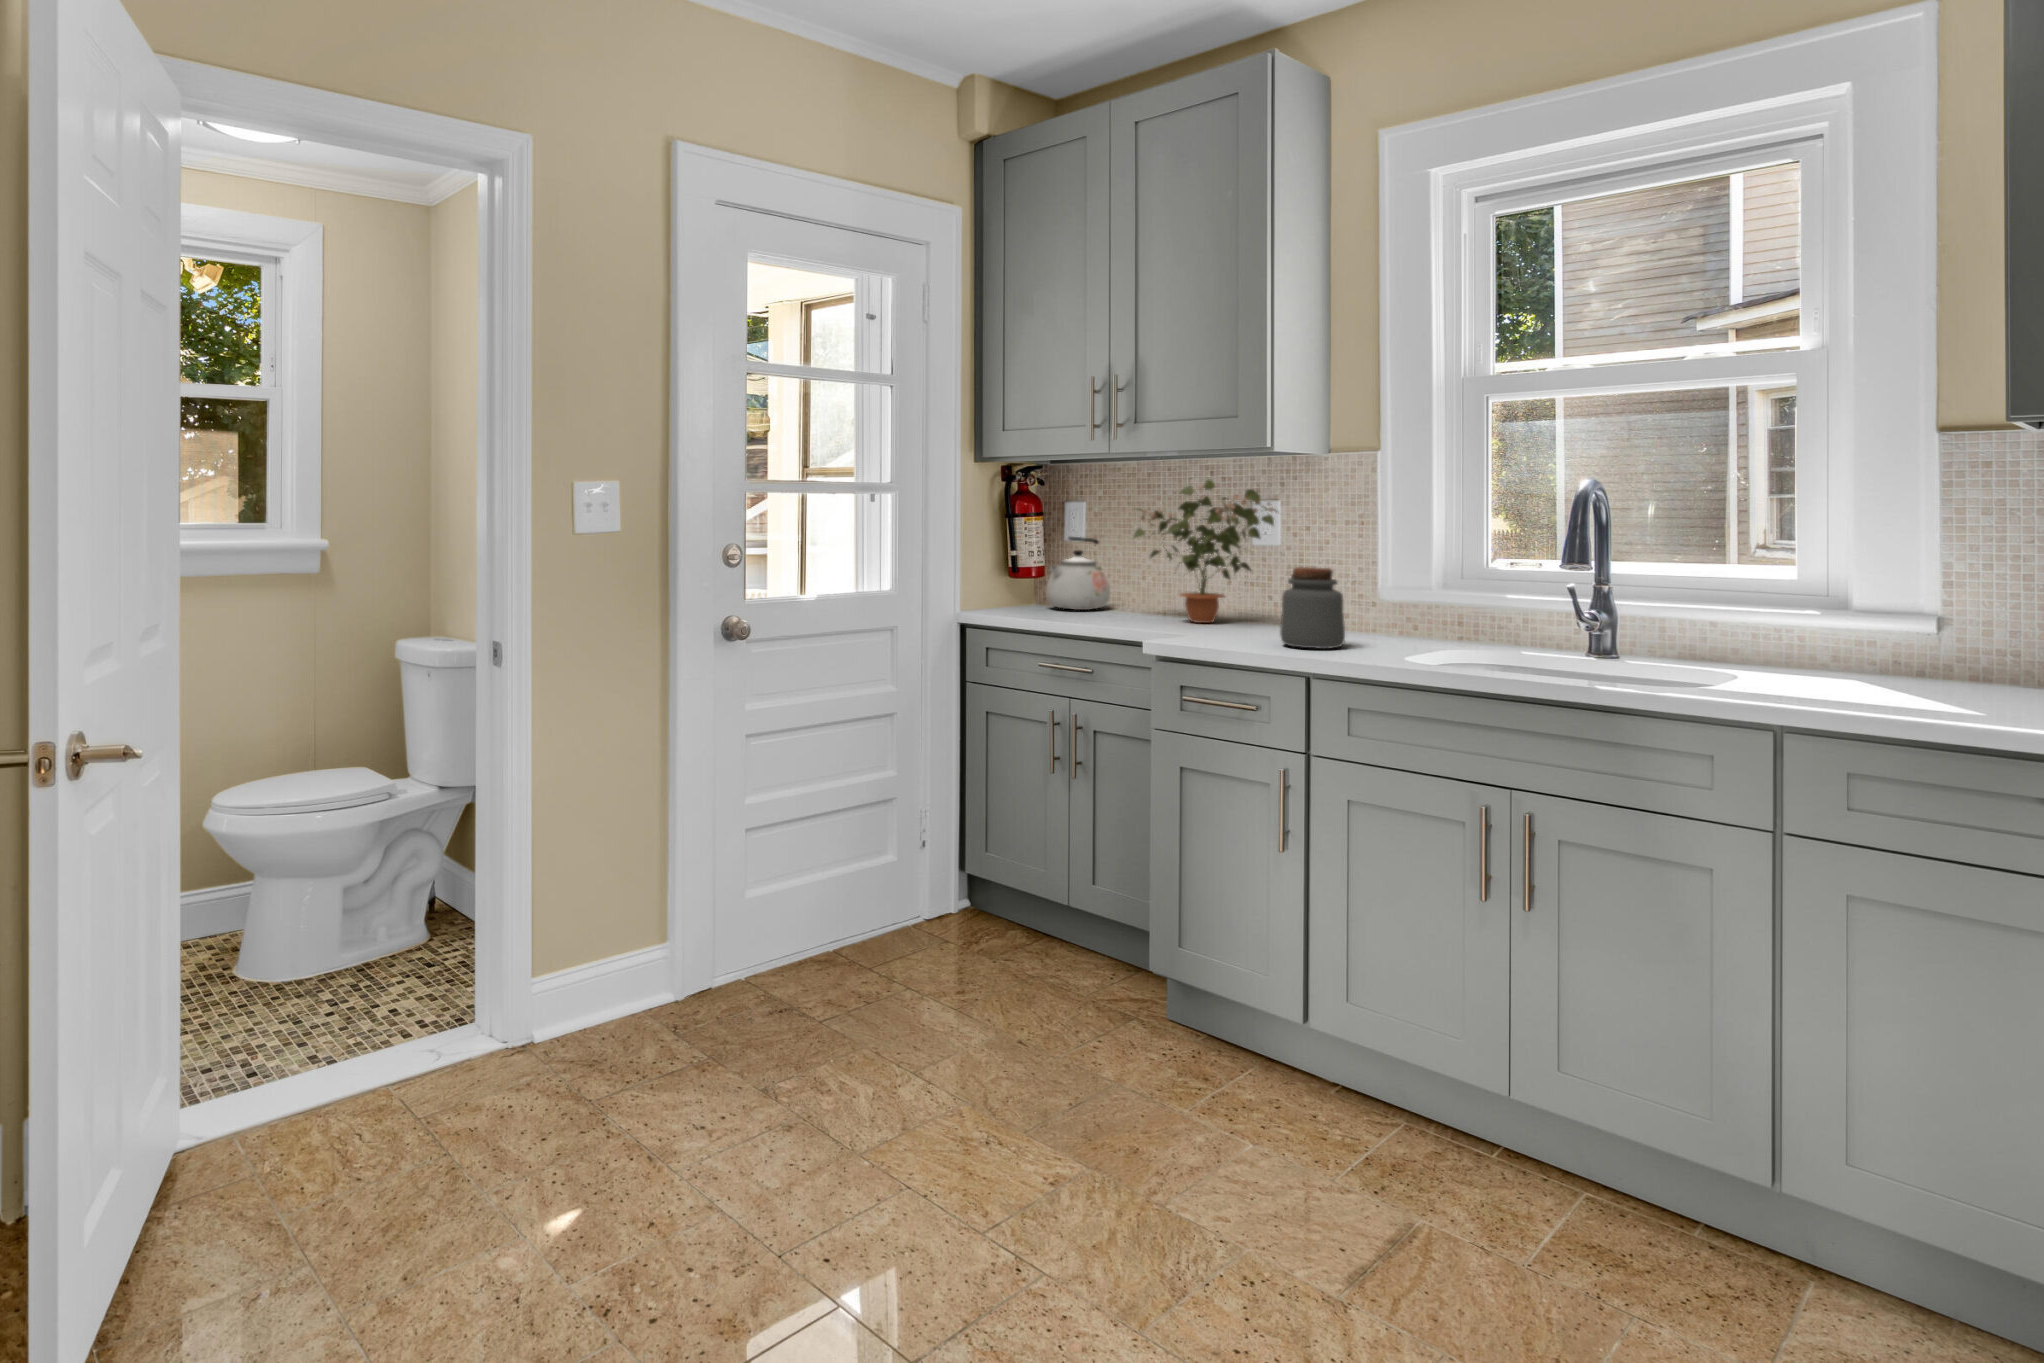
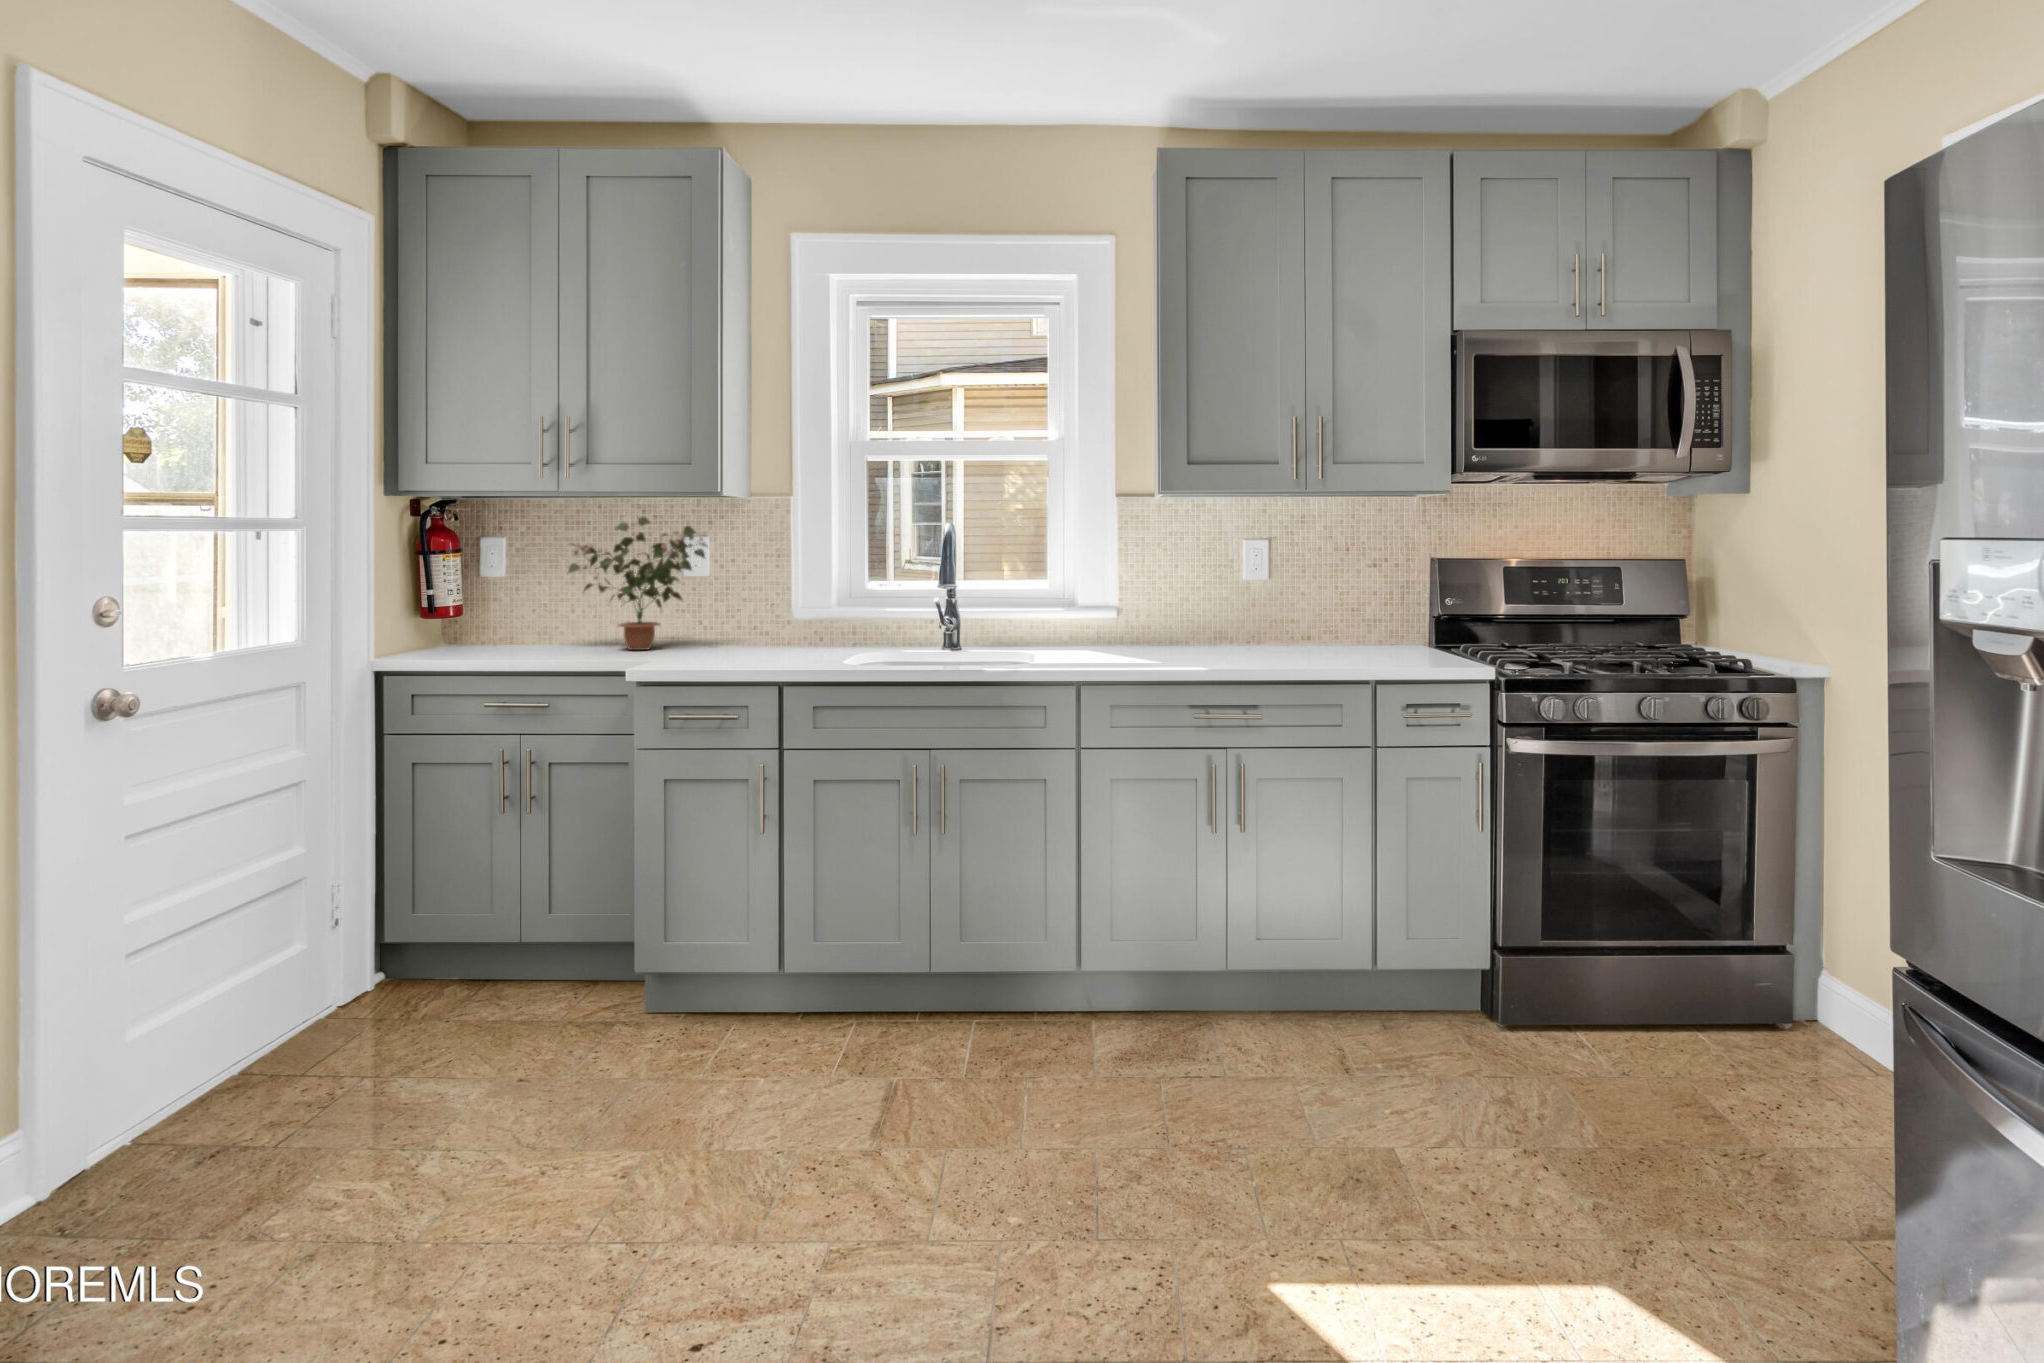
kettle: present [1047,537,1110,610] -> none [462,573,531,647]
jar: present [1280,567,1345,649] -> none [736,595,787,664]

